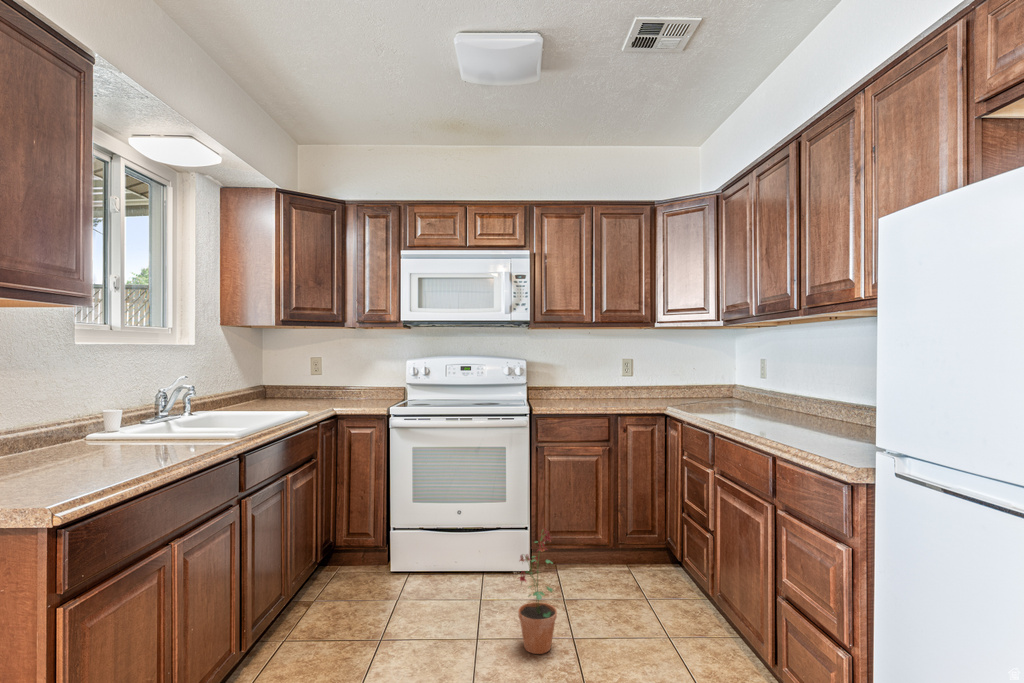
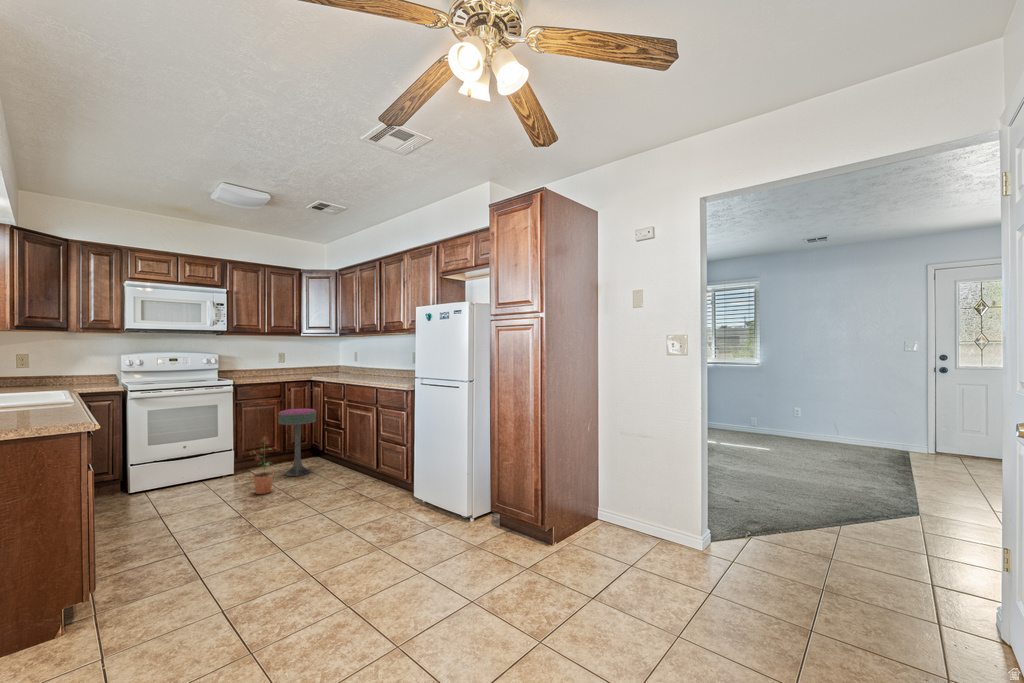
bar stool: none [589,472,659,615] -> present [278,408,316,476]

